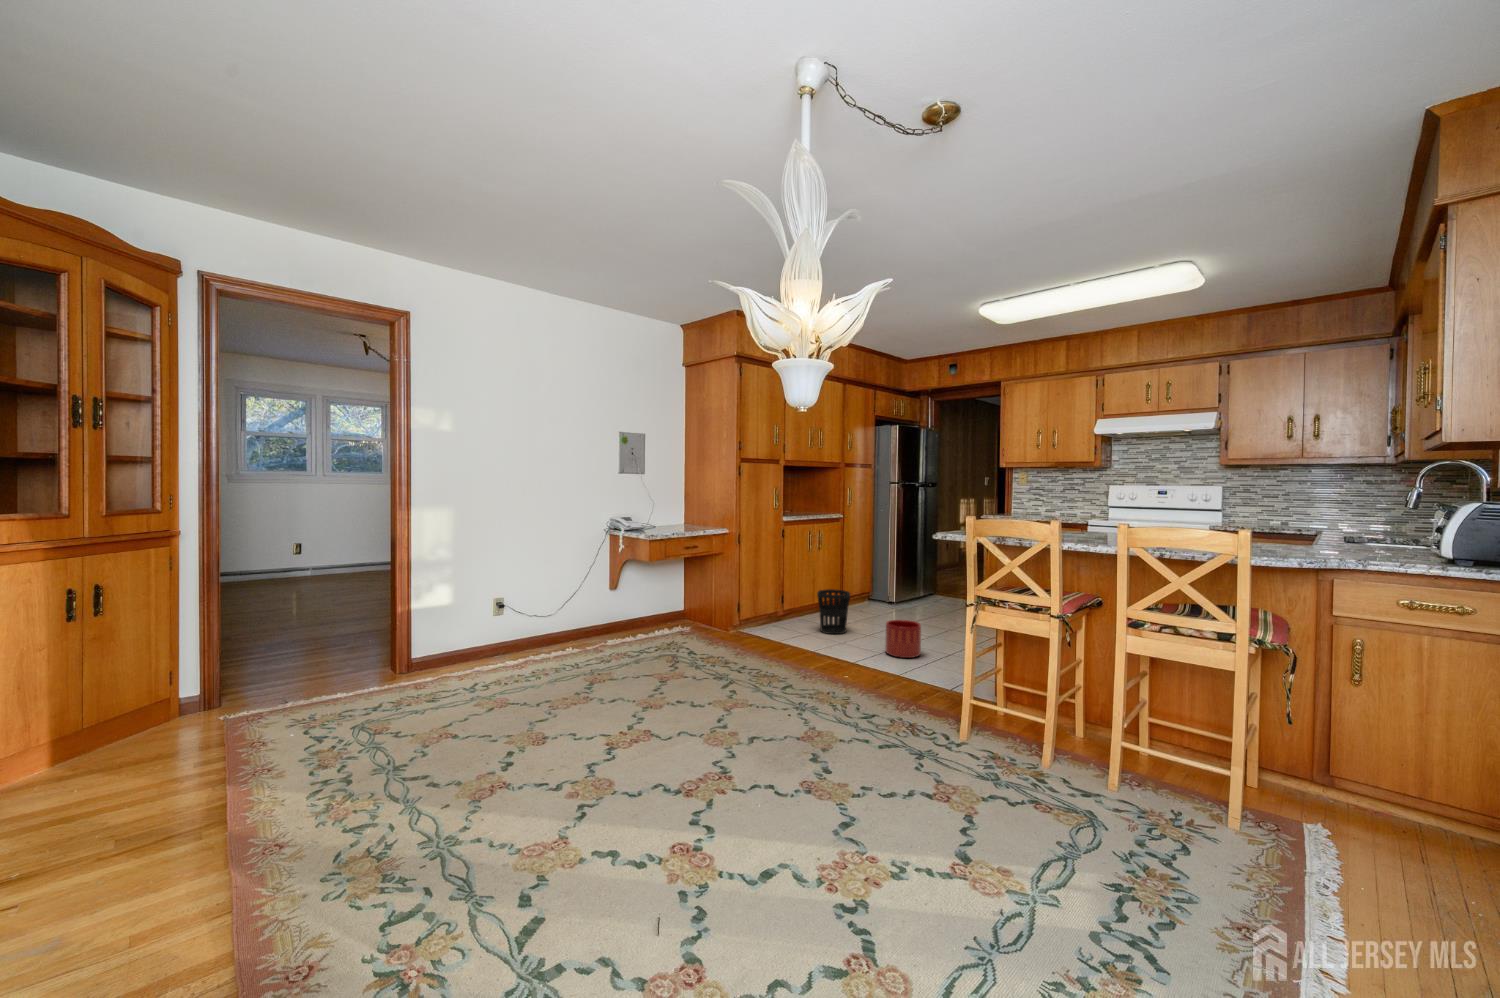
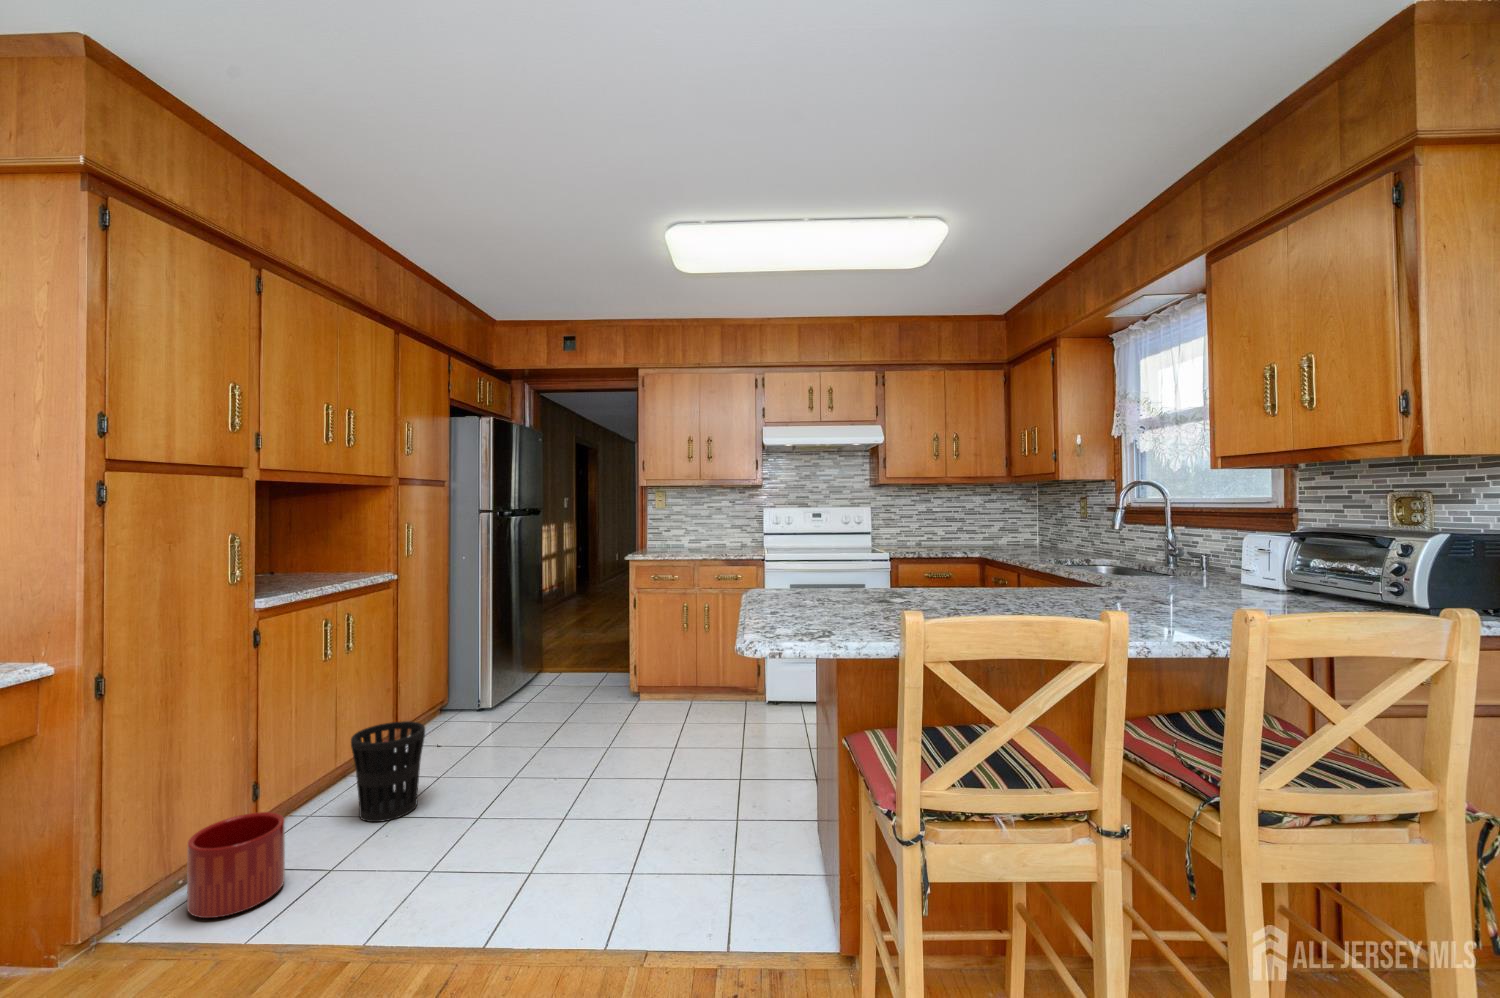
planter: present [885,620,921,658] -> present [187,812,285,918]

